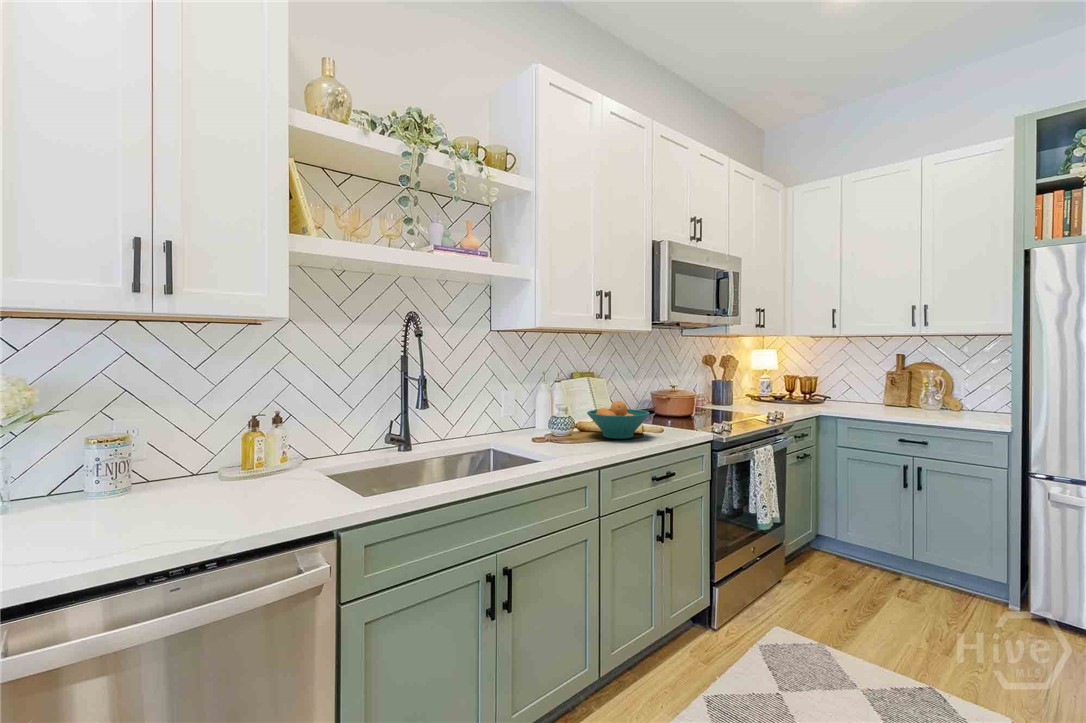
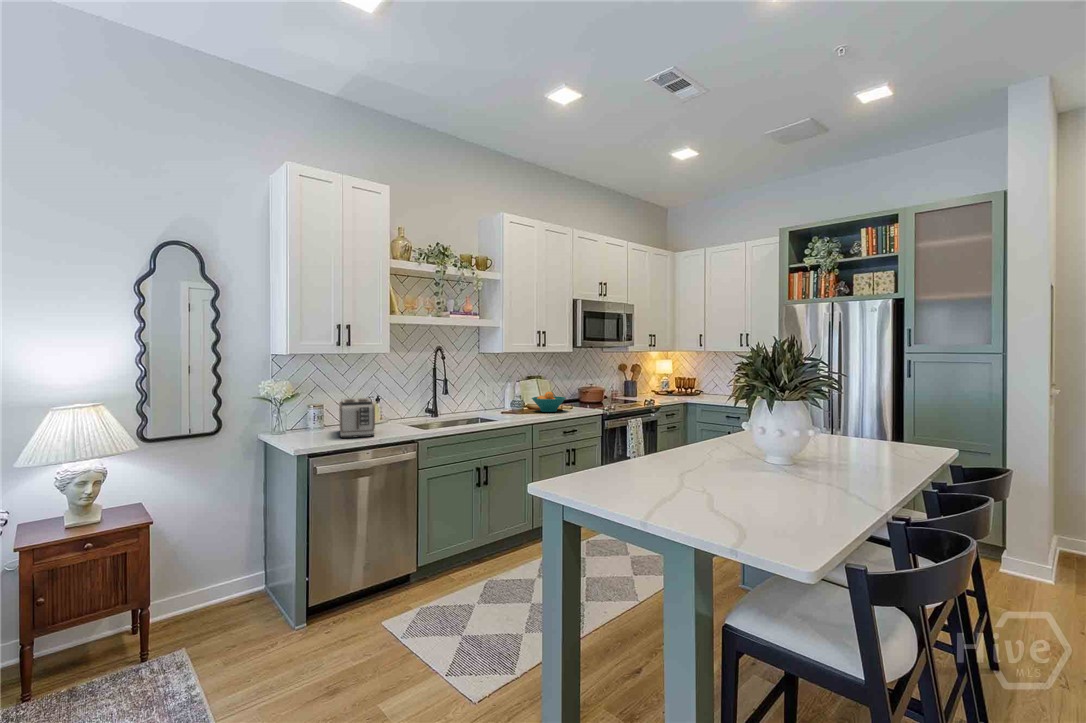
toaster: none [104,423,241,542] -> present [339,398,375,438]

